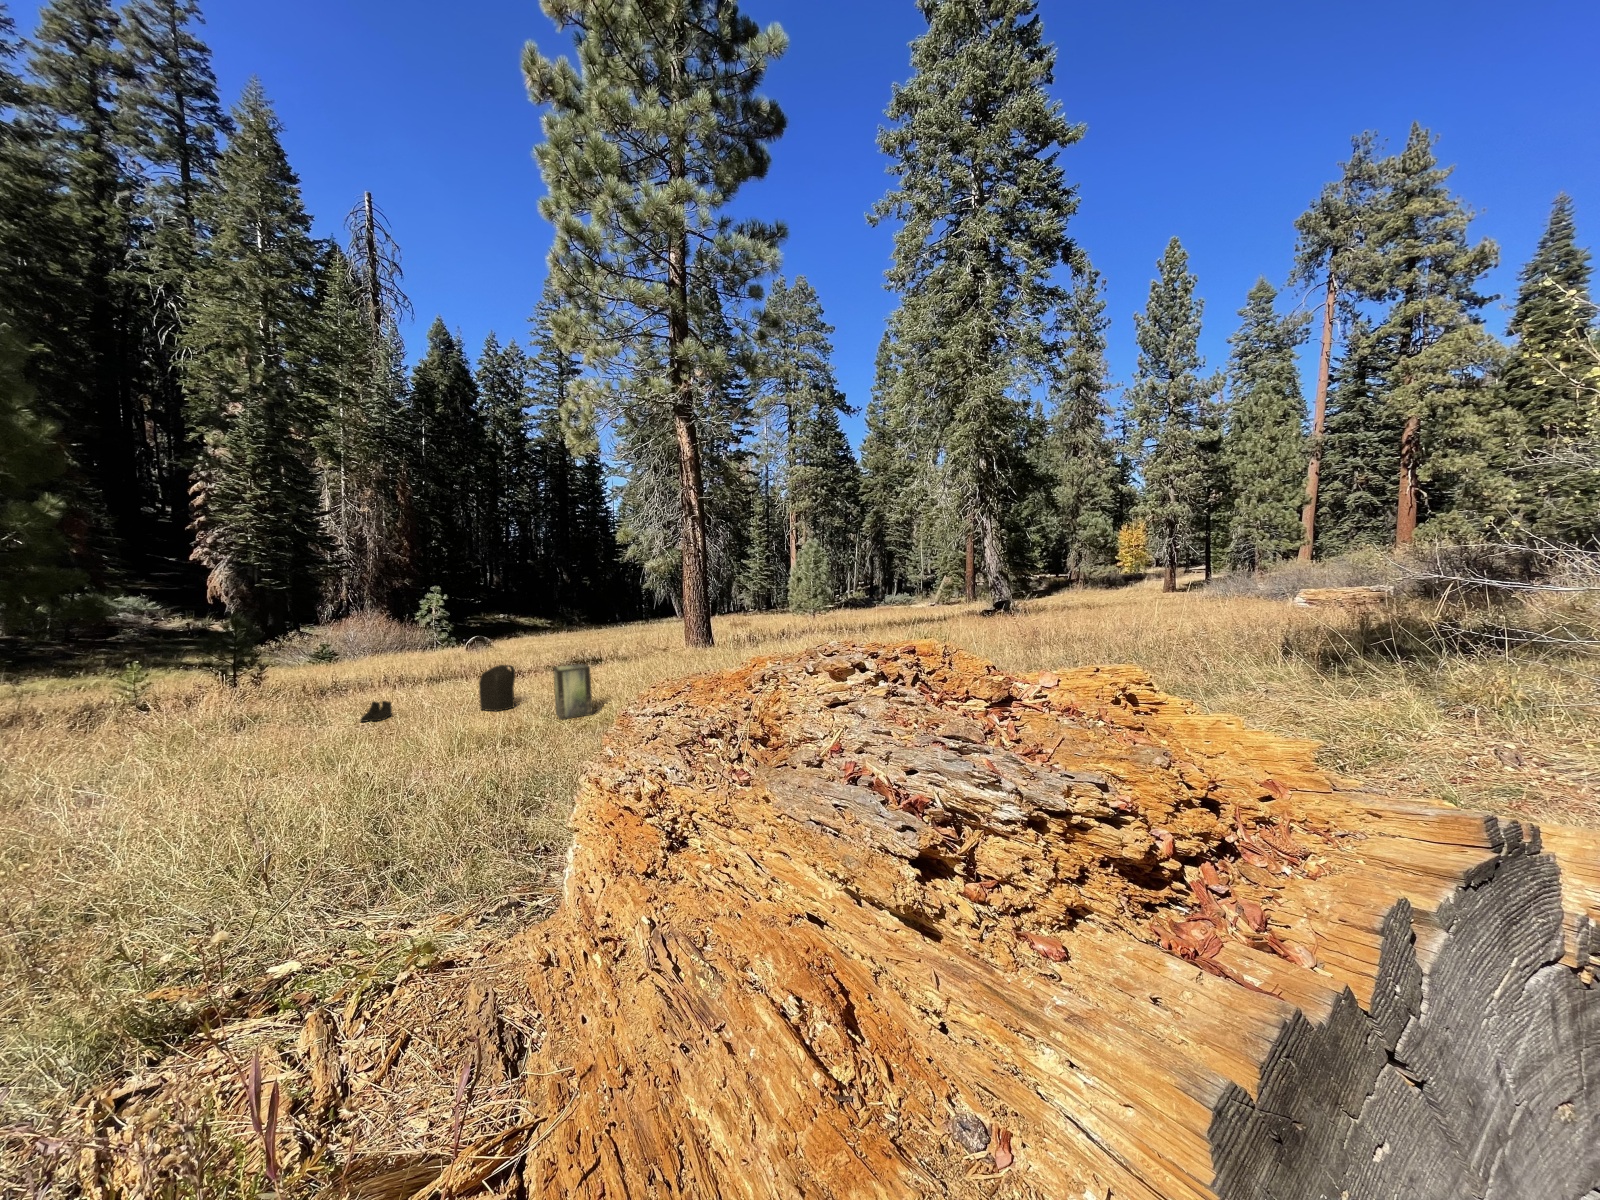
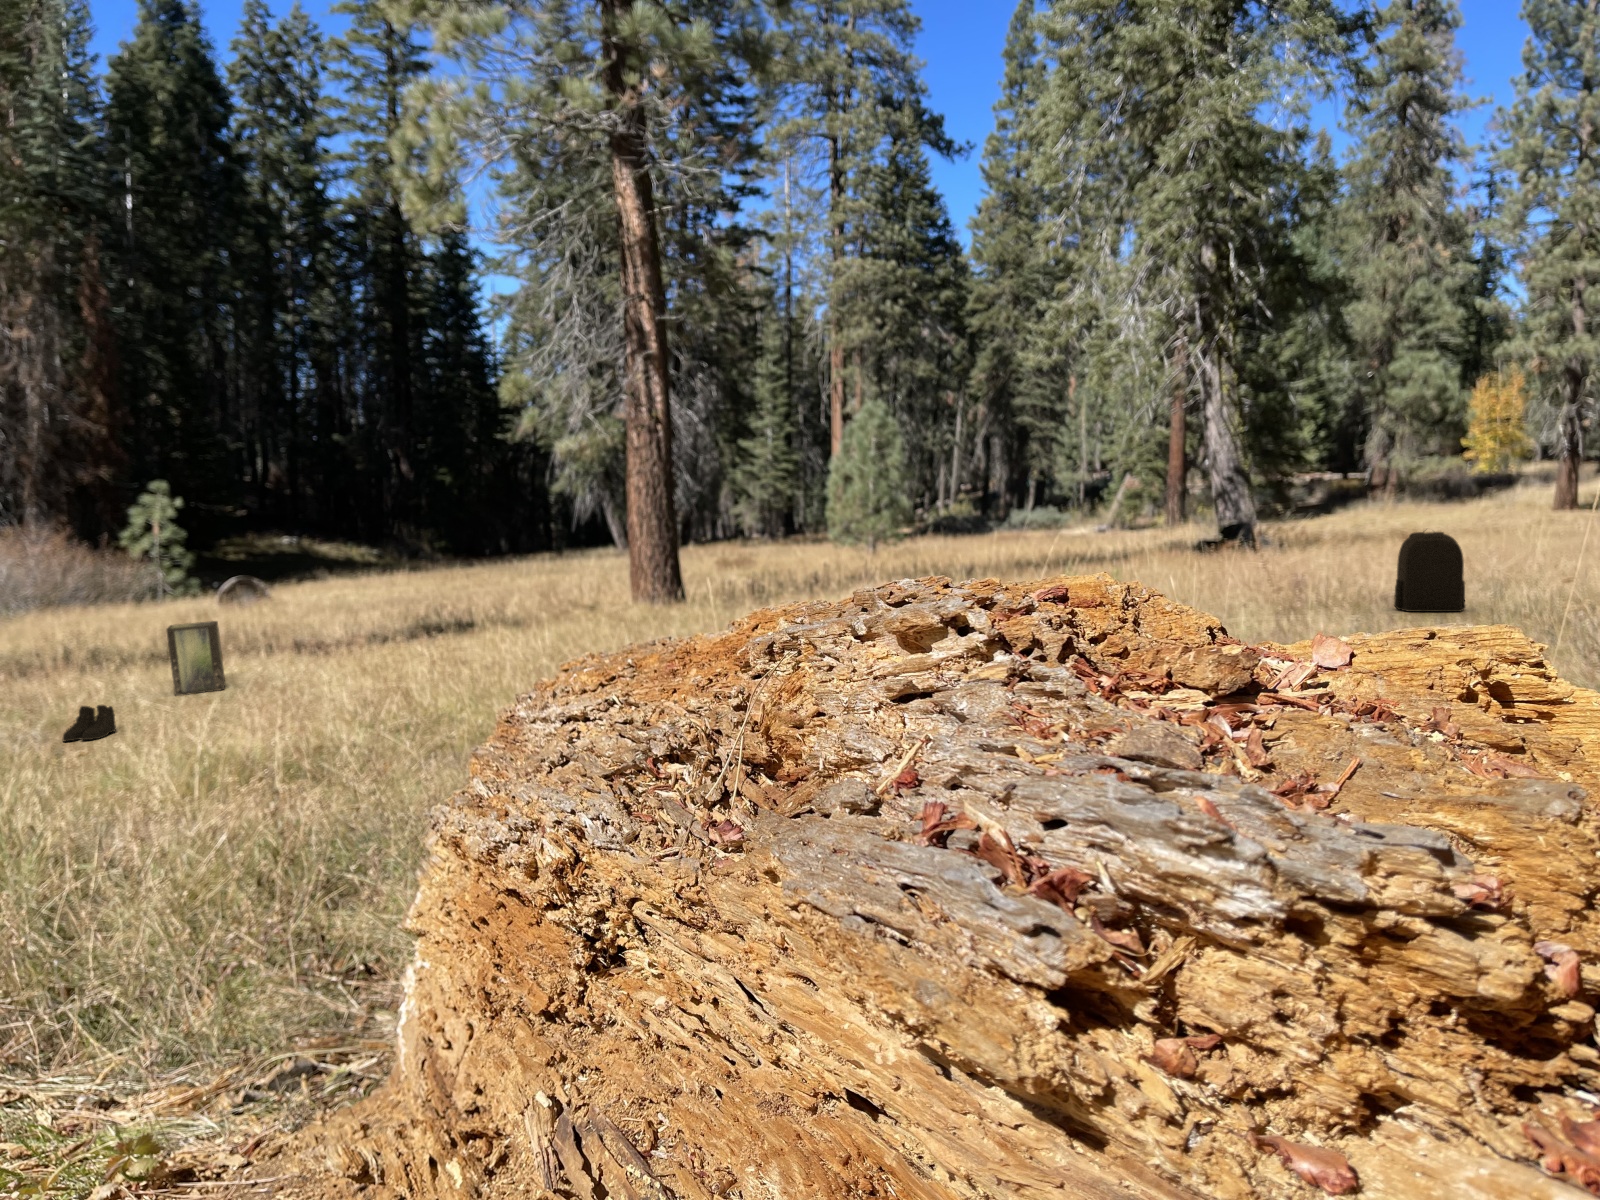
storage box: present [553,664,593,720] -> present [167,621,225,696]
backpack: present [479,665,515,711] -> present [1394,532,1466,612]

